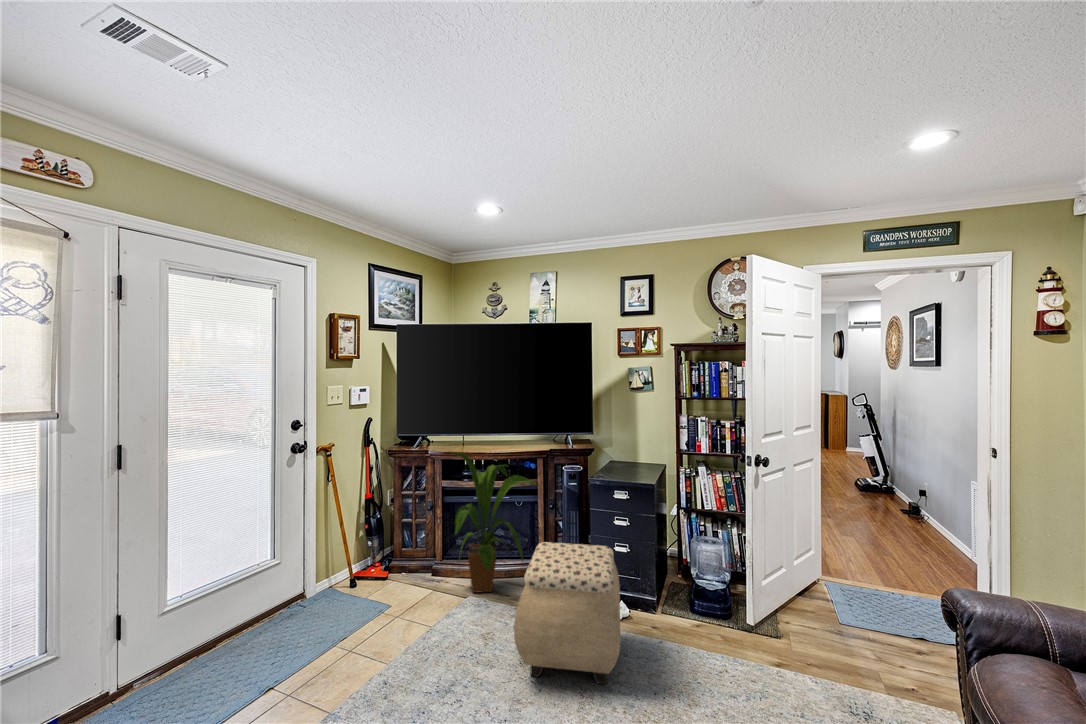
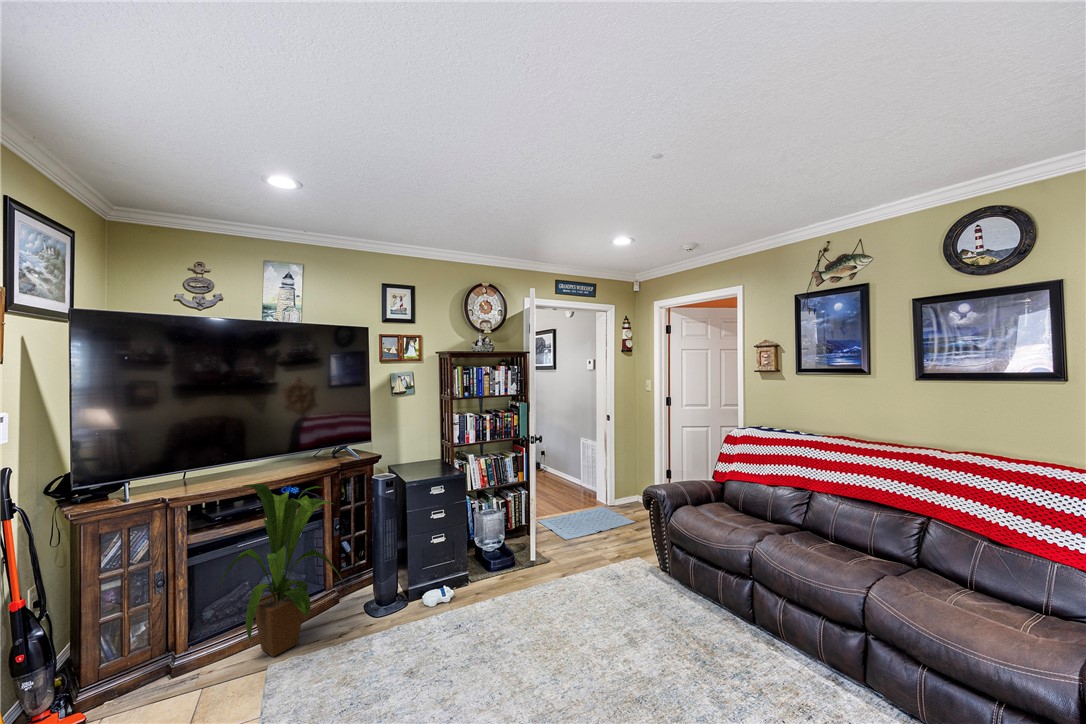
ottoman: present [514,542,620,684] -> none [383,534,512,680]

